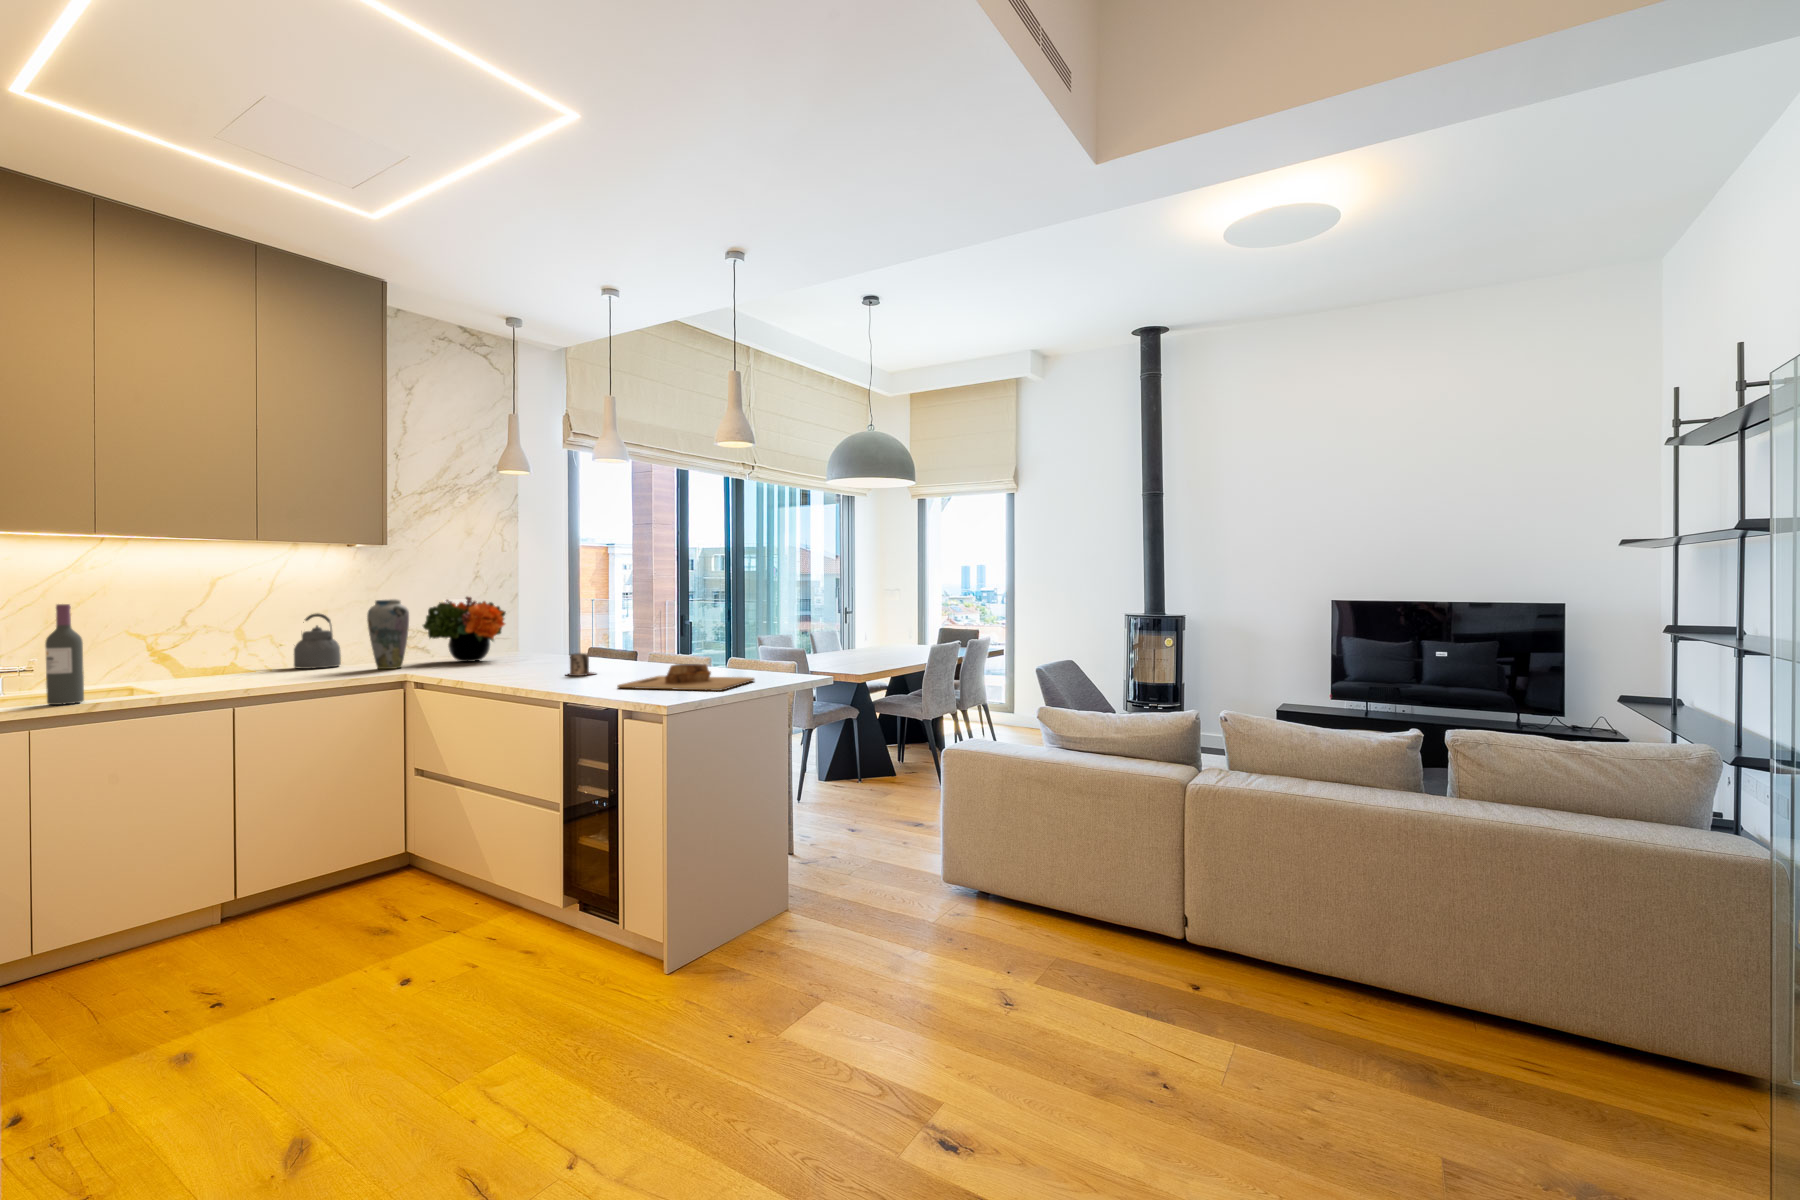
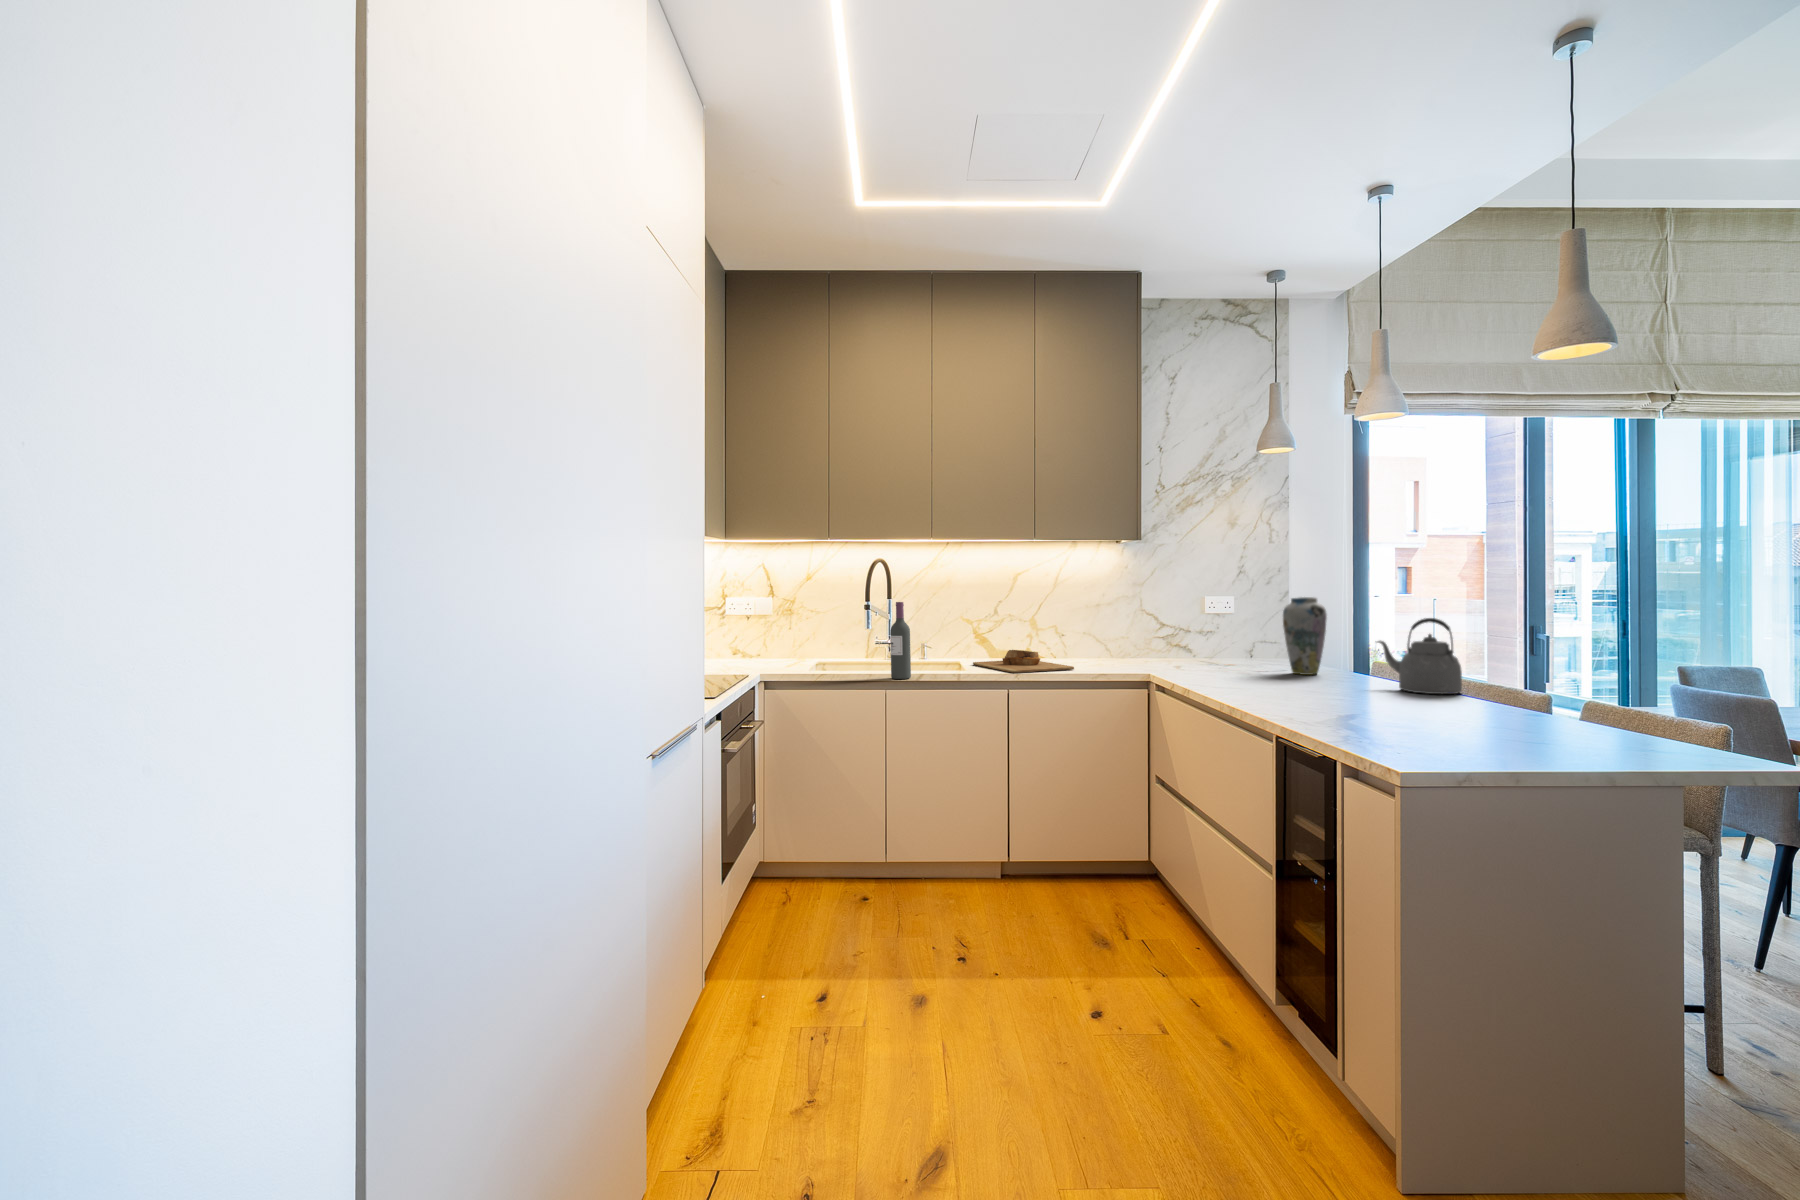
flower arrangement: present [423,597,505,662] -> none [1175,594,1264,666]
vase: present [367,599,409,669] -> present [1283,597,1327,675]
kettle: present [294,613,341,669] -> present [1377,618,1462,694]
mug: present [568,653,594,676] -> none [1304,670,1348,700]
cutting board: present [617,664,754,691] -> present [973,650,1074,673]

